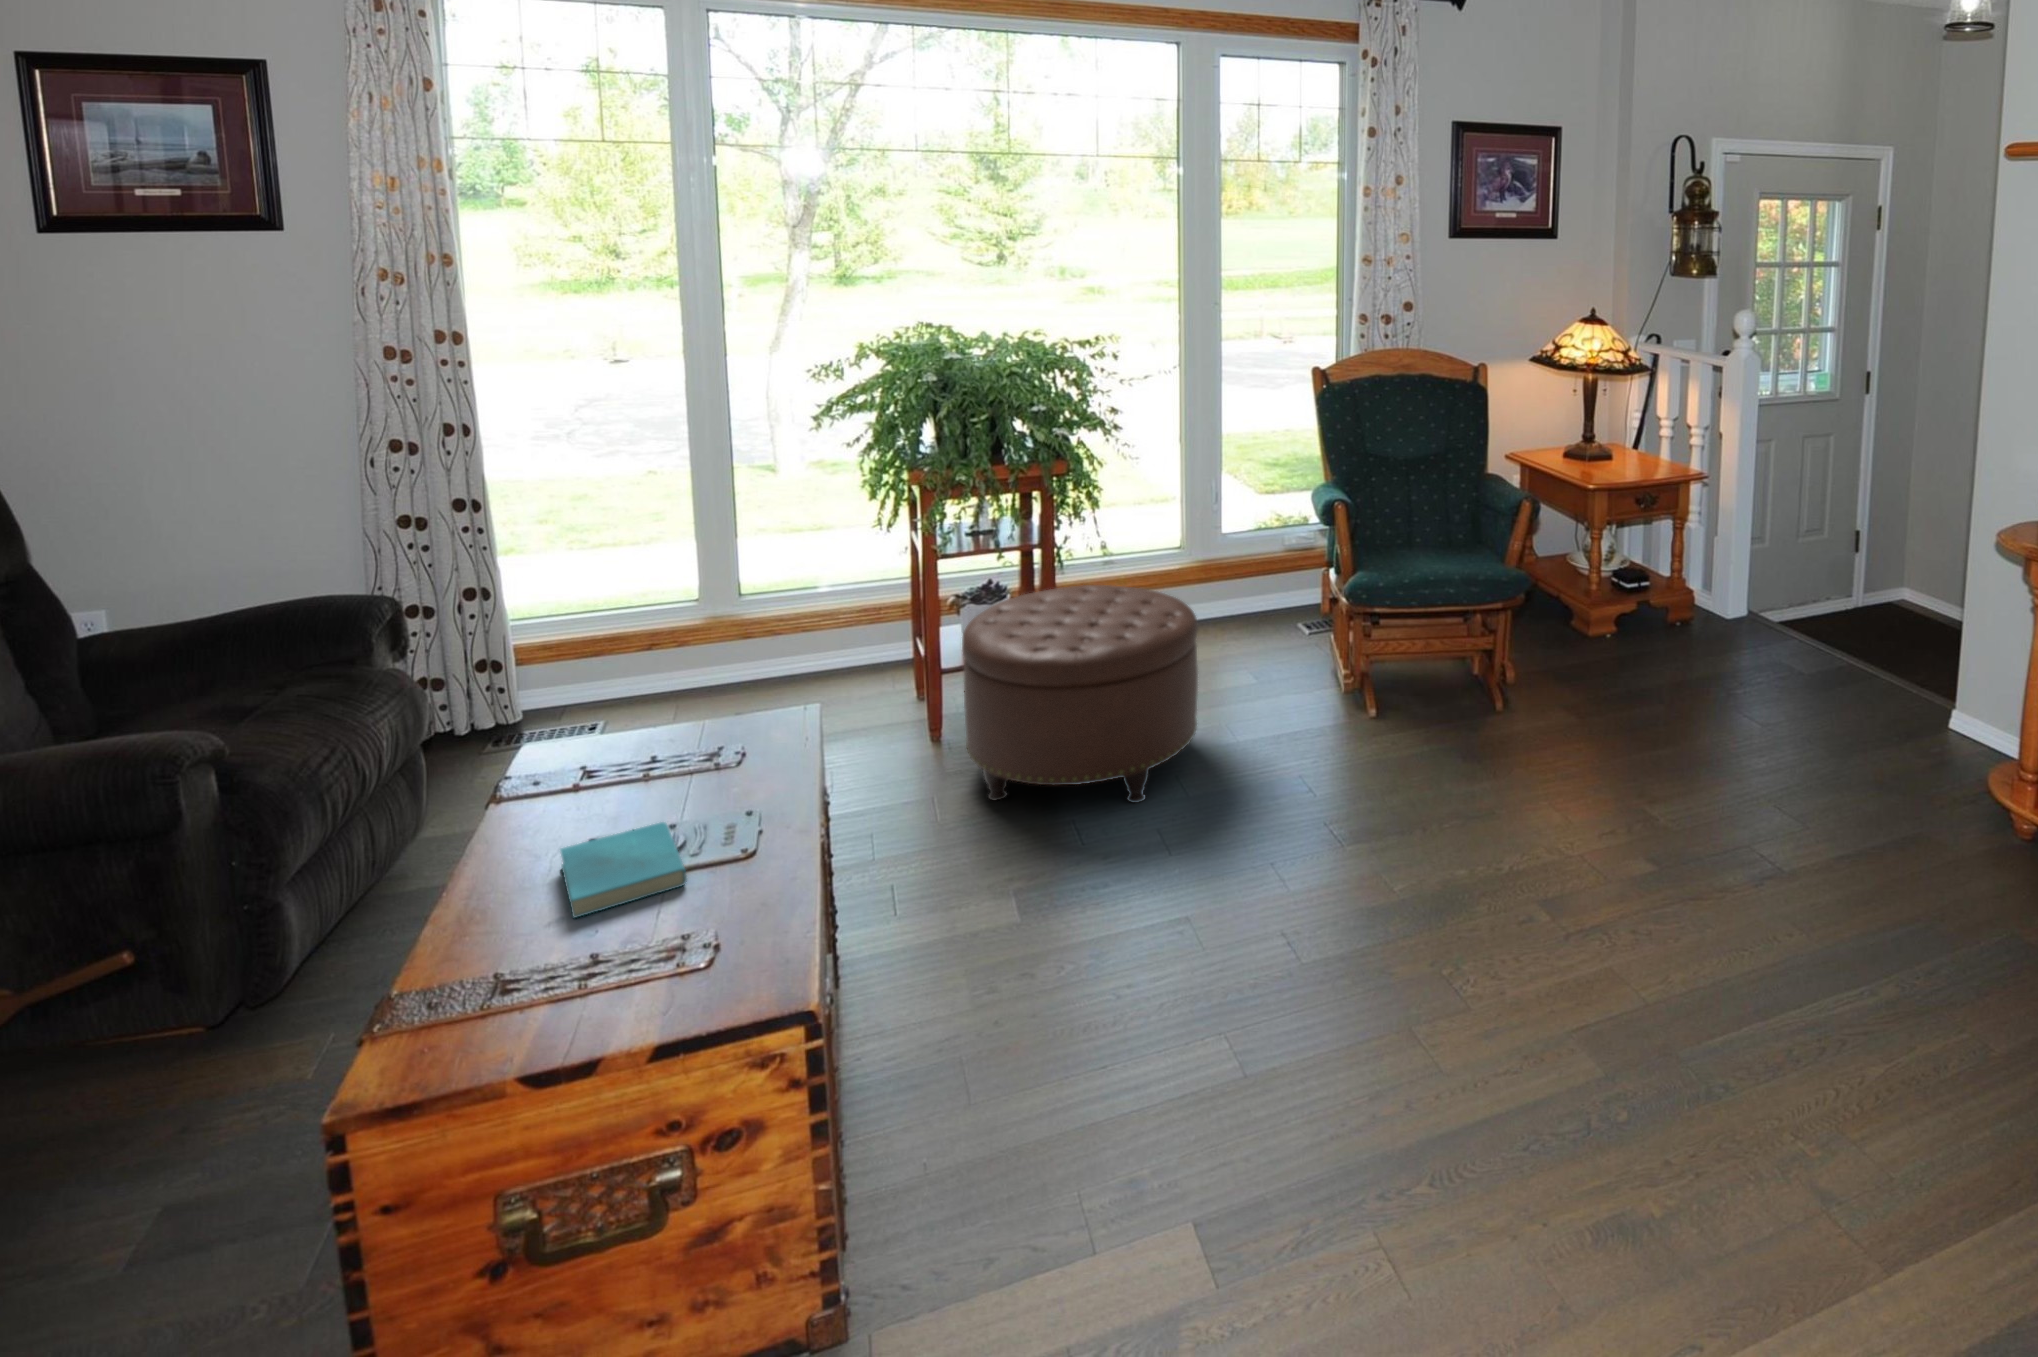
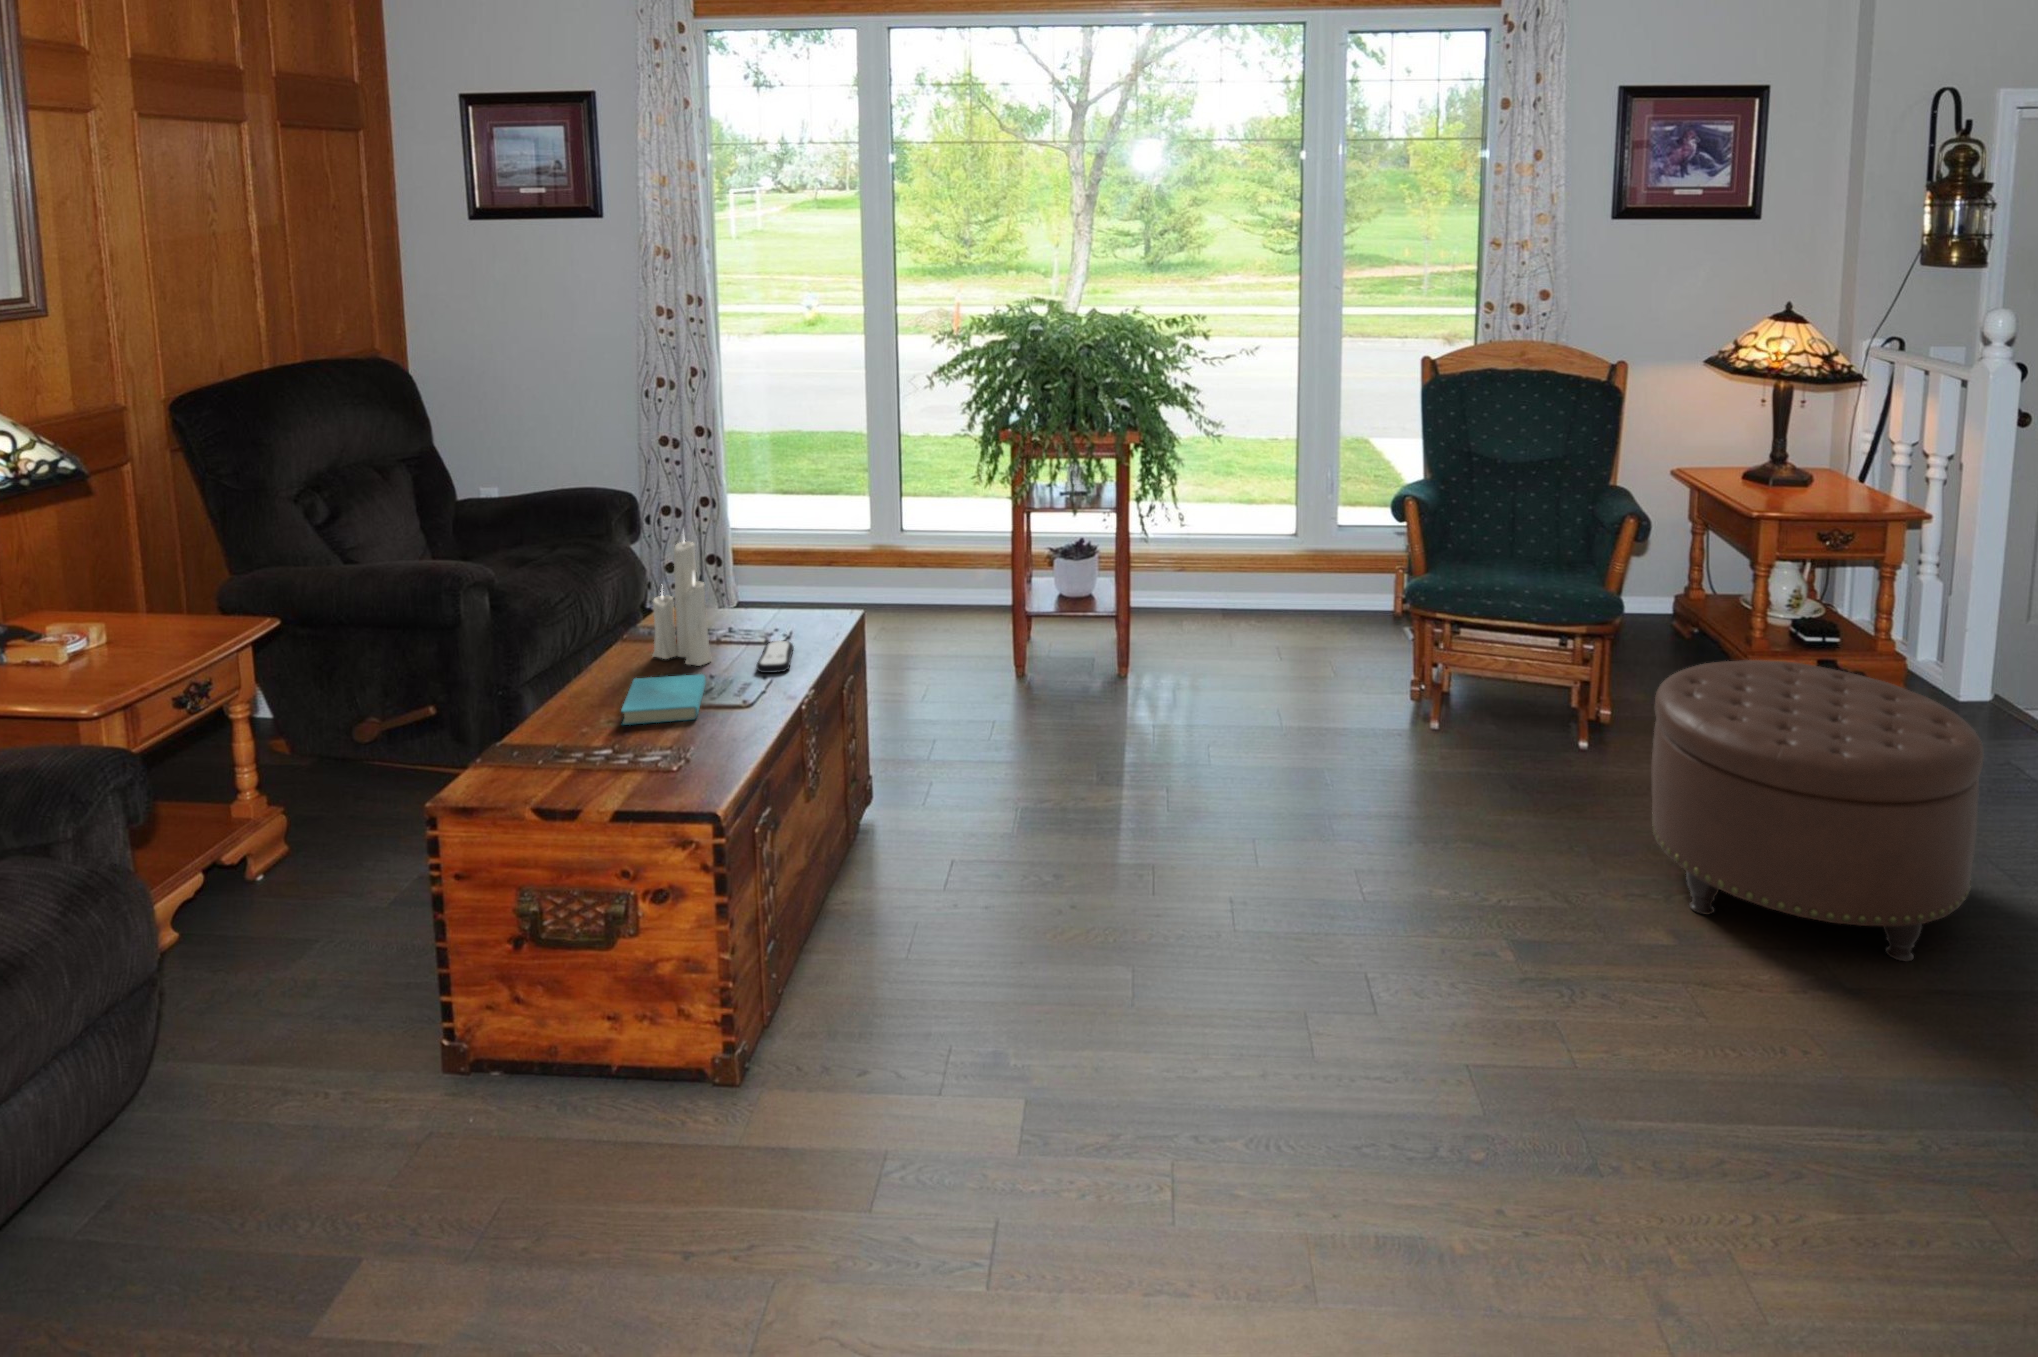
ottoman: present [962,585,1198,803] -> present [1652,660,1984,961]
candle: none [557,624,653,812] -> present [653,540,712,666]
remote control: none [722,754,775,802] -> present [756,641,794,673]

